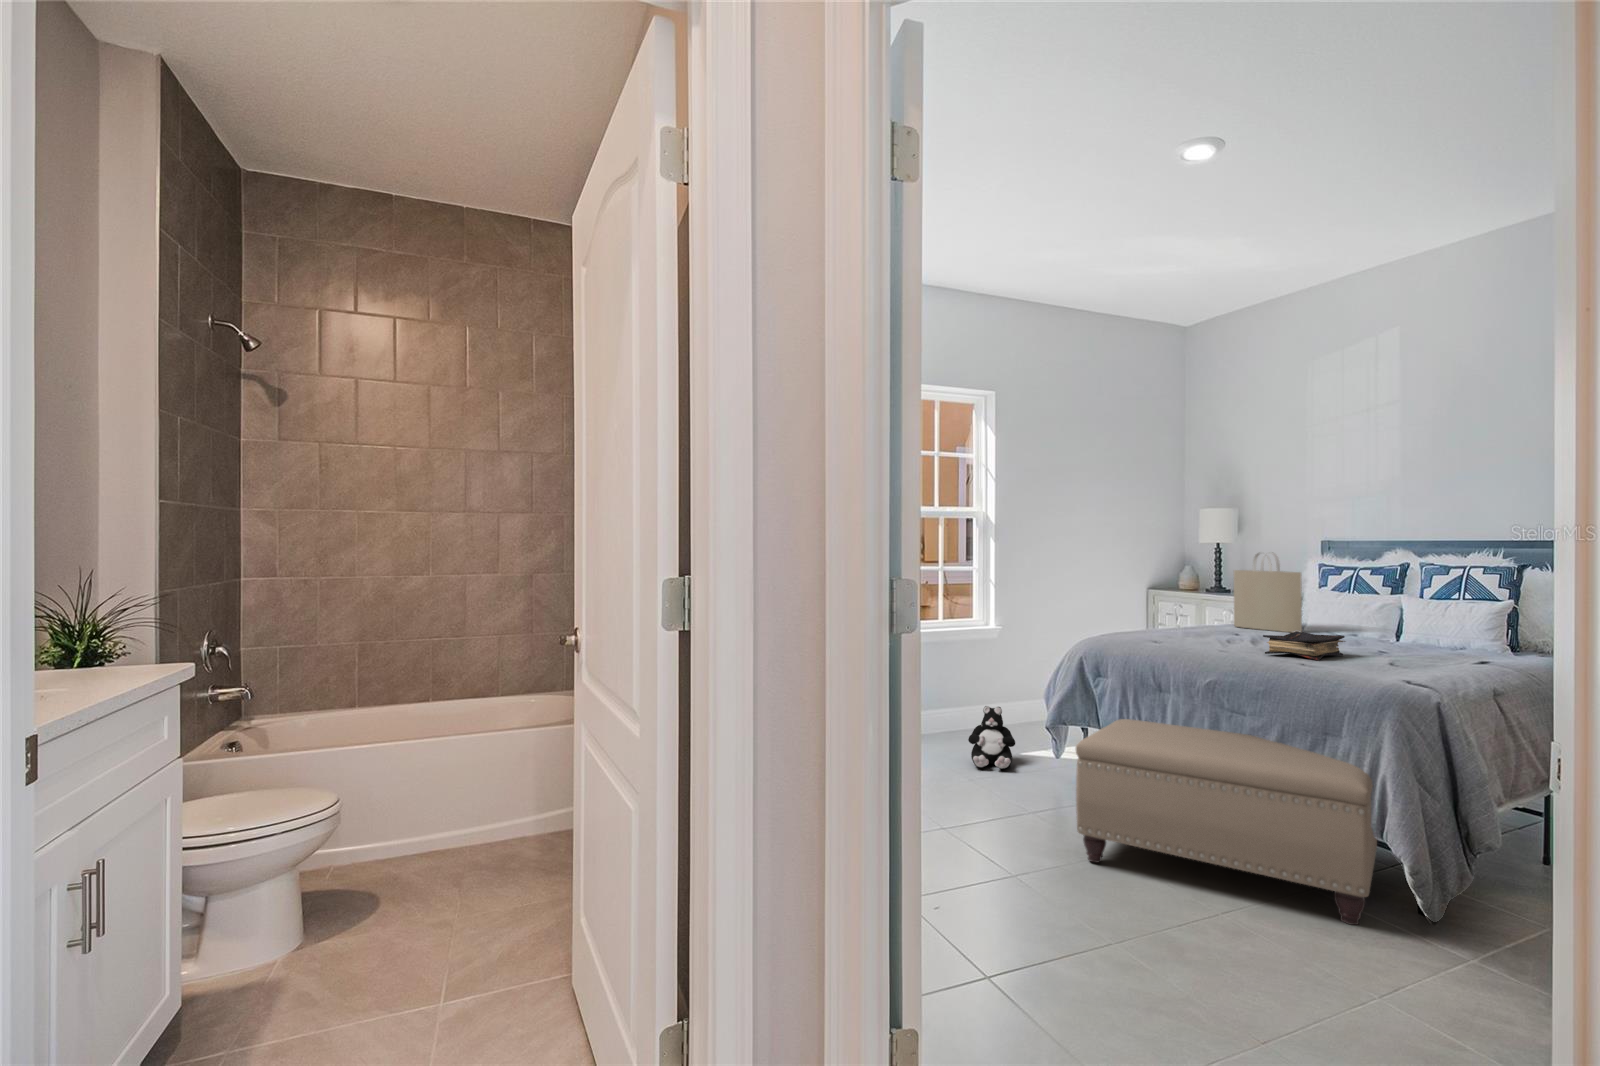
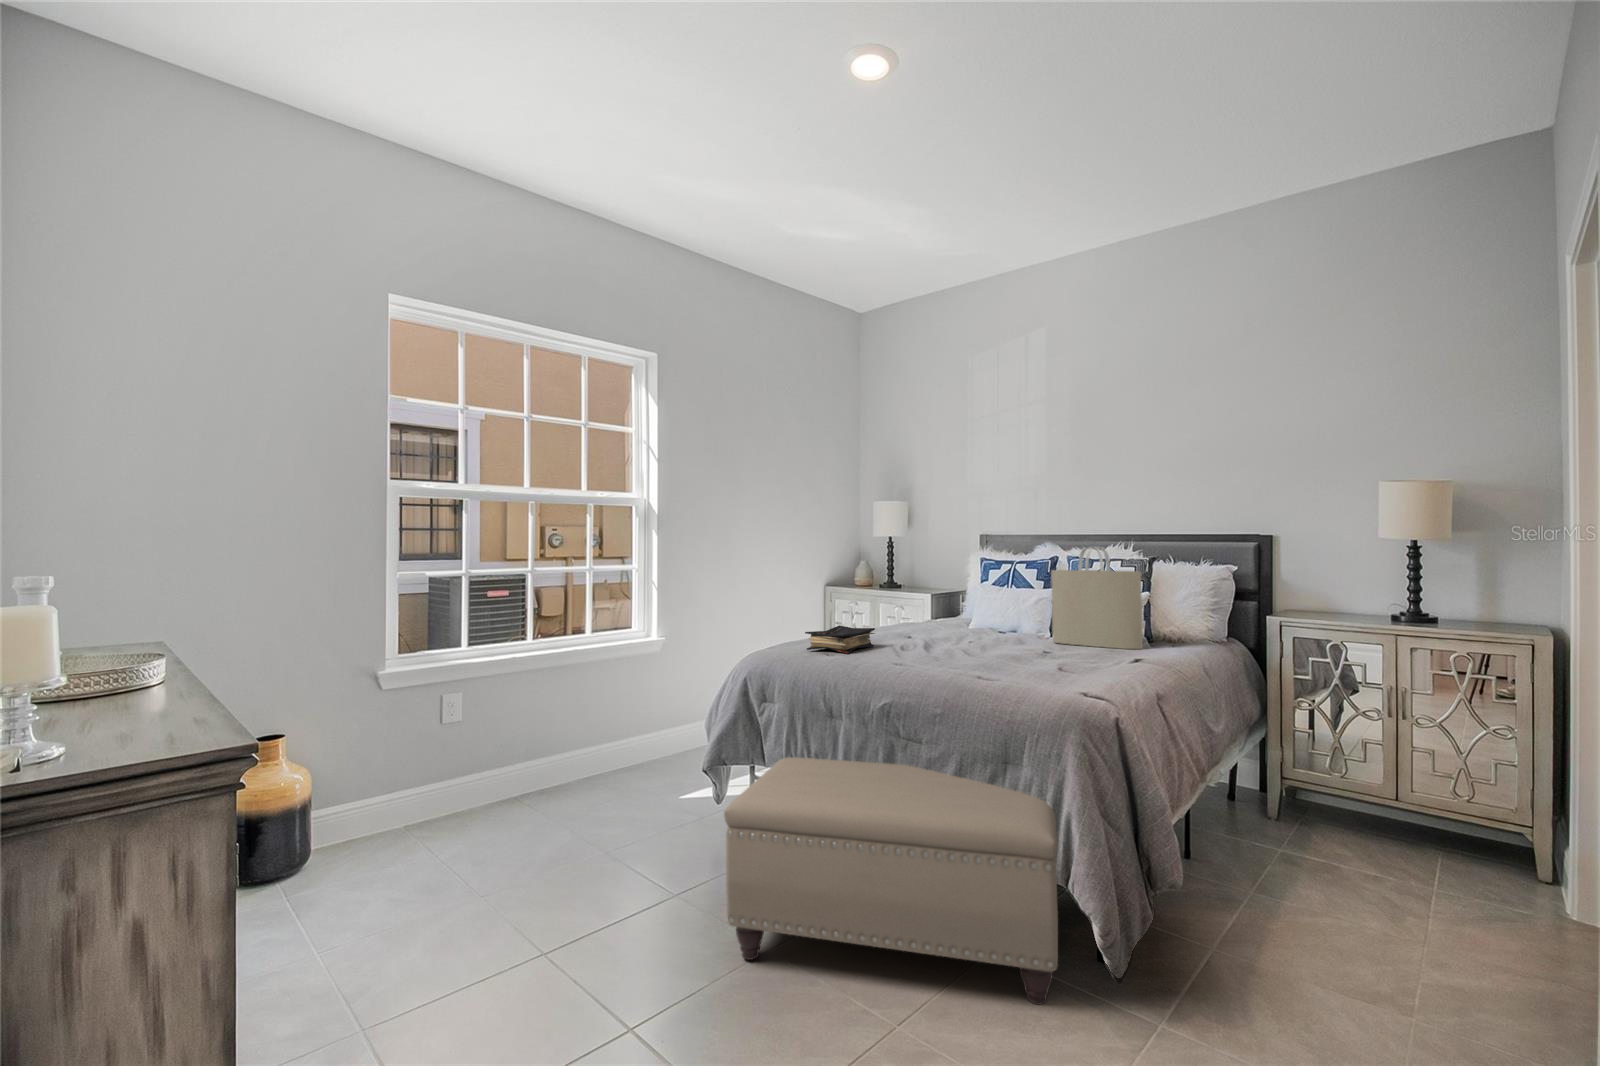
tote bag: present [1234,552,1302,632] -> present [1051,547,1143,649]
book: present [1263,631,1345,660] -> present [805,625,875,654]
plush toy: present [968,706,1015,769] -> none [620,740,676,819]

